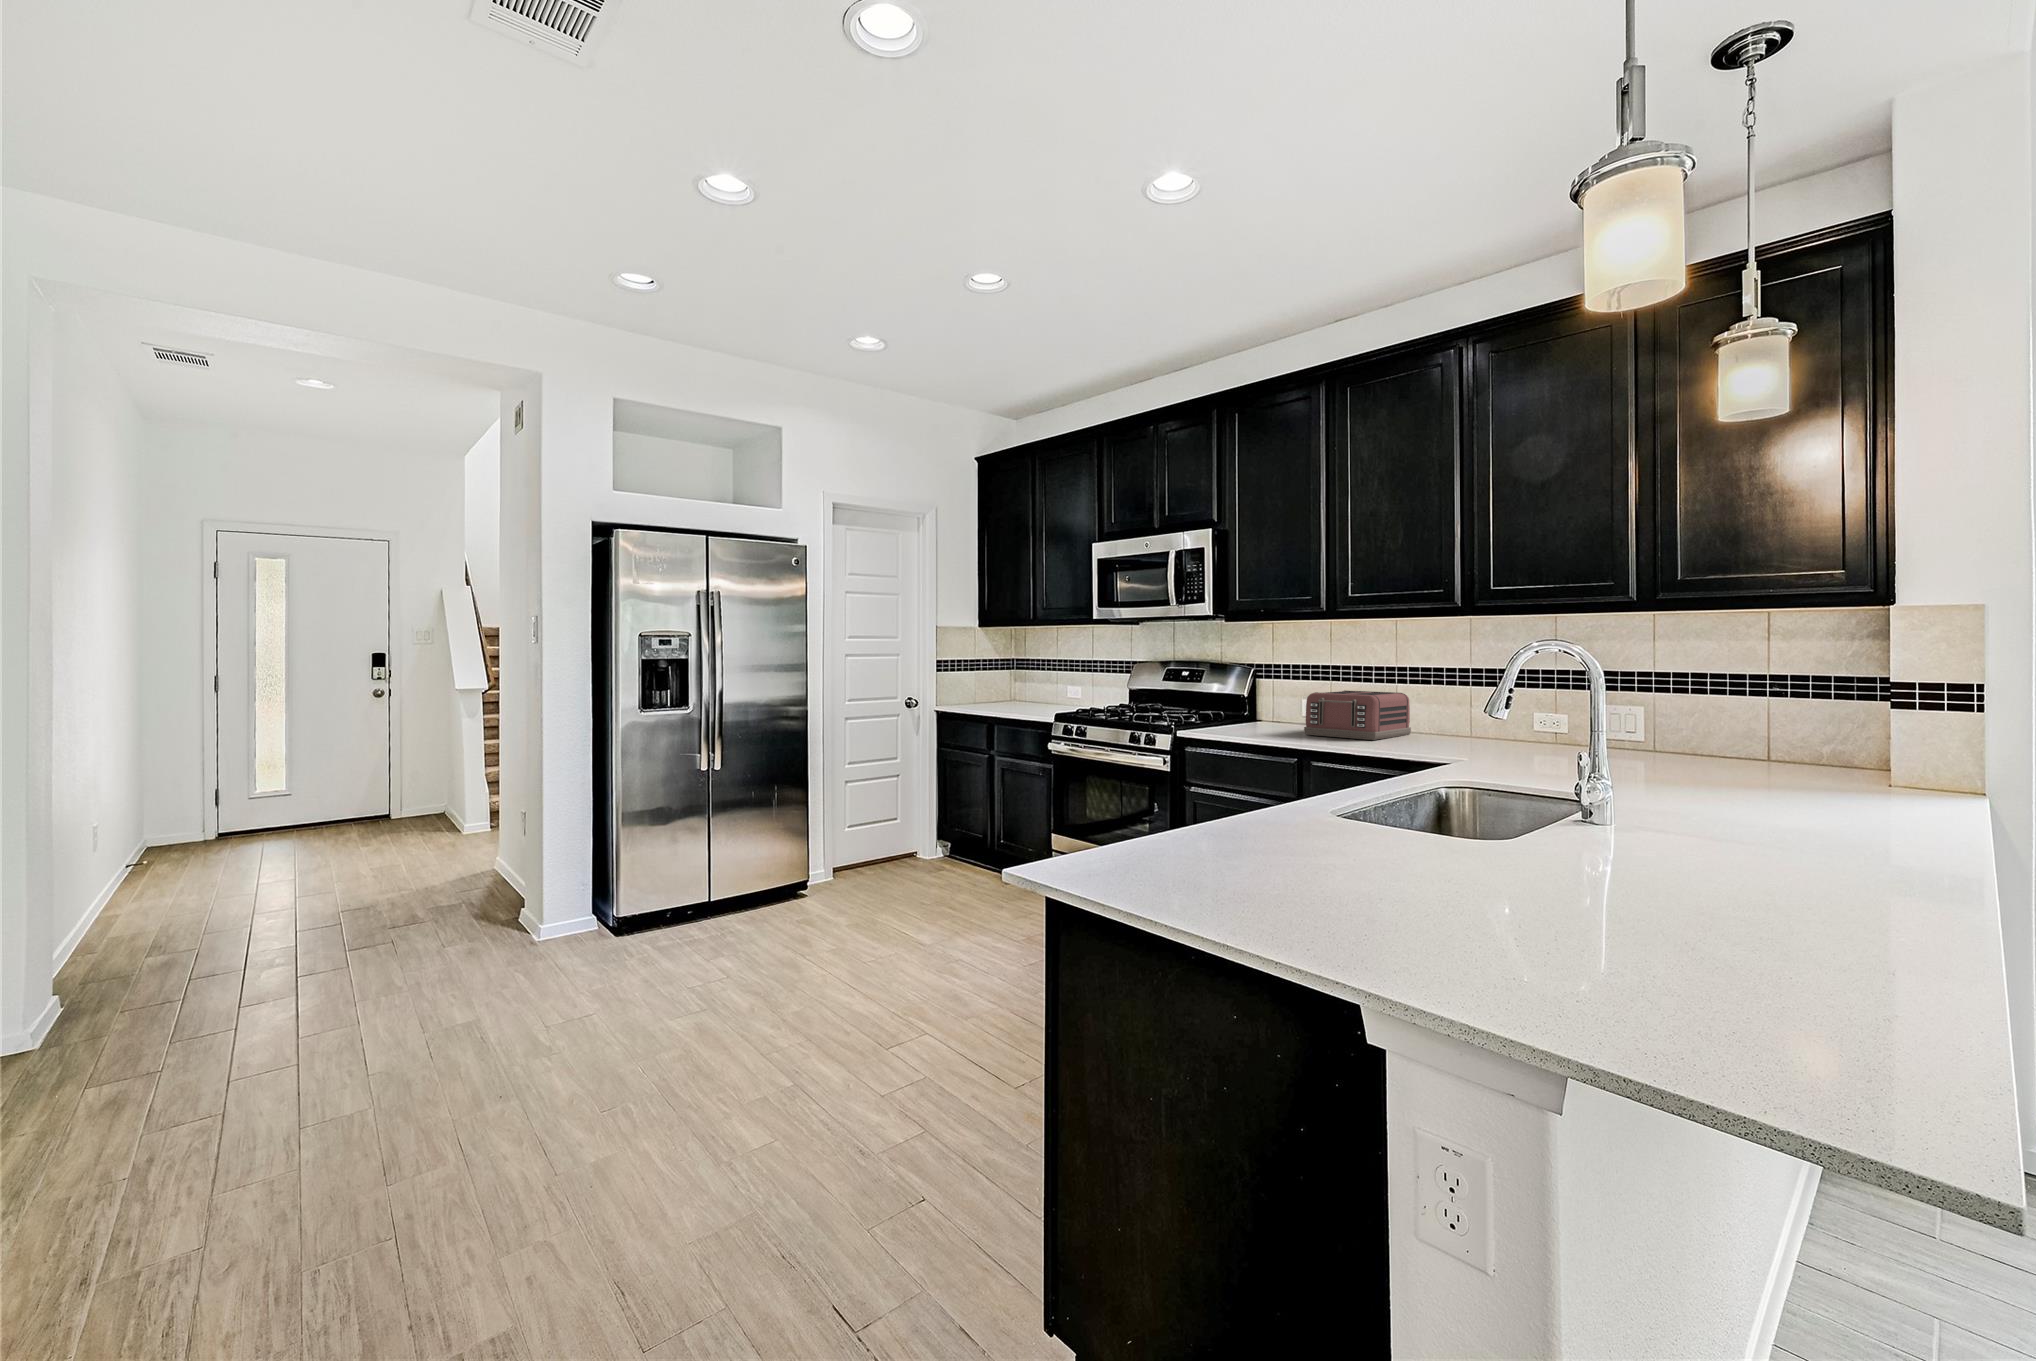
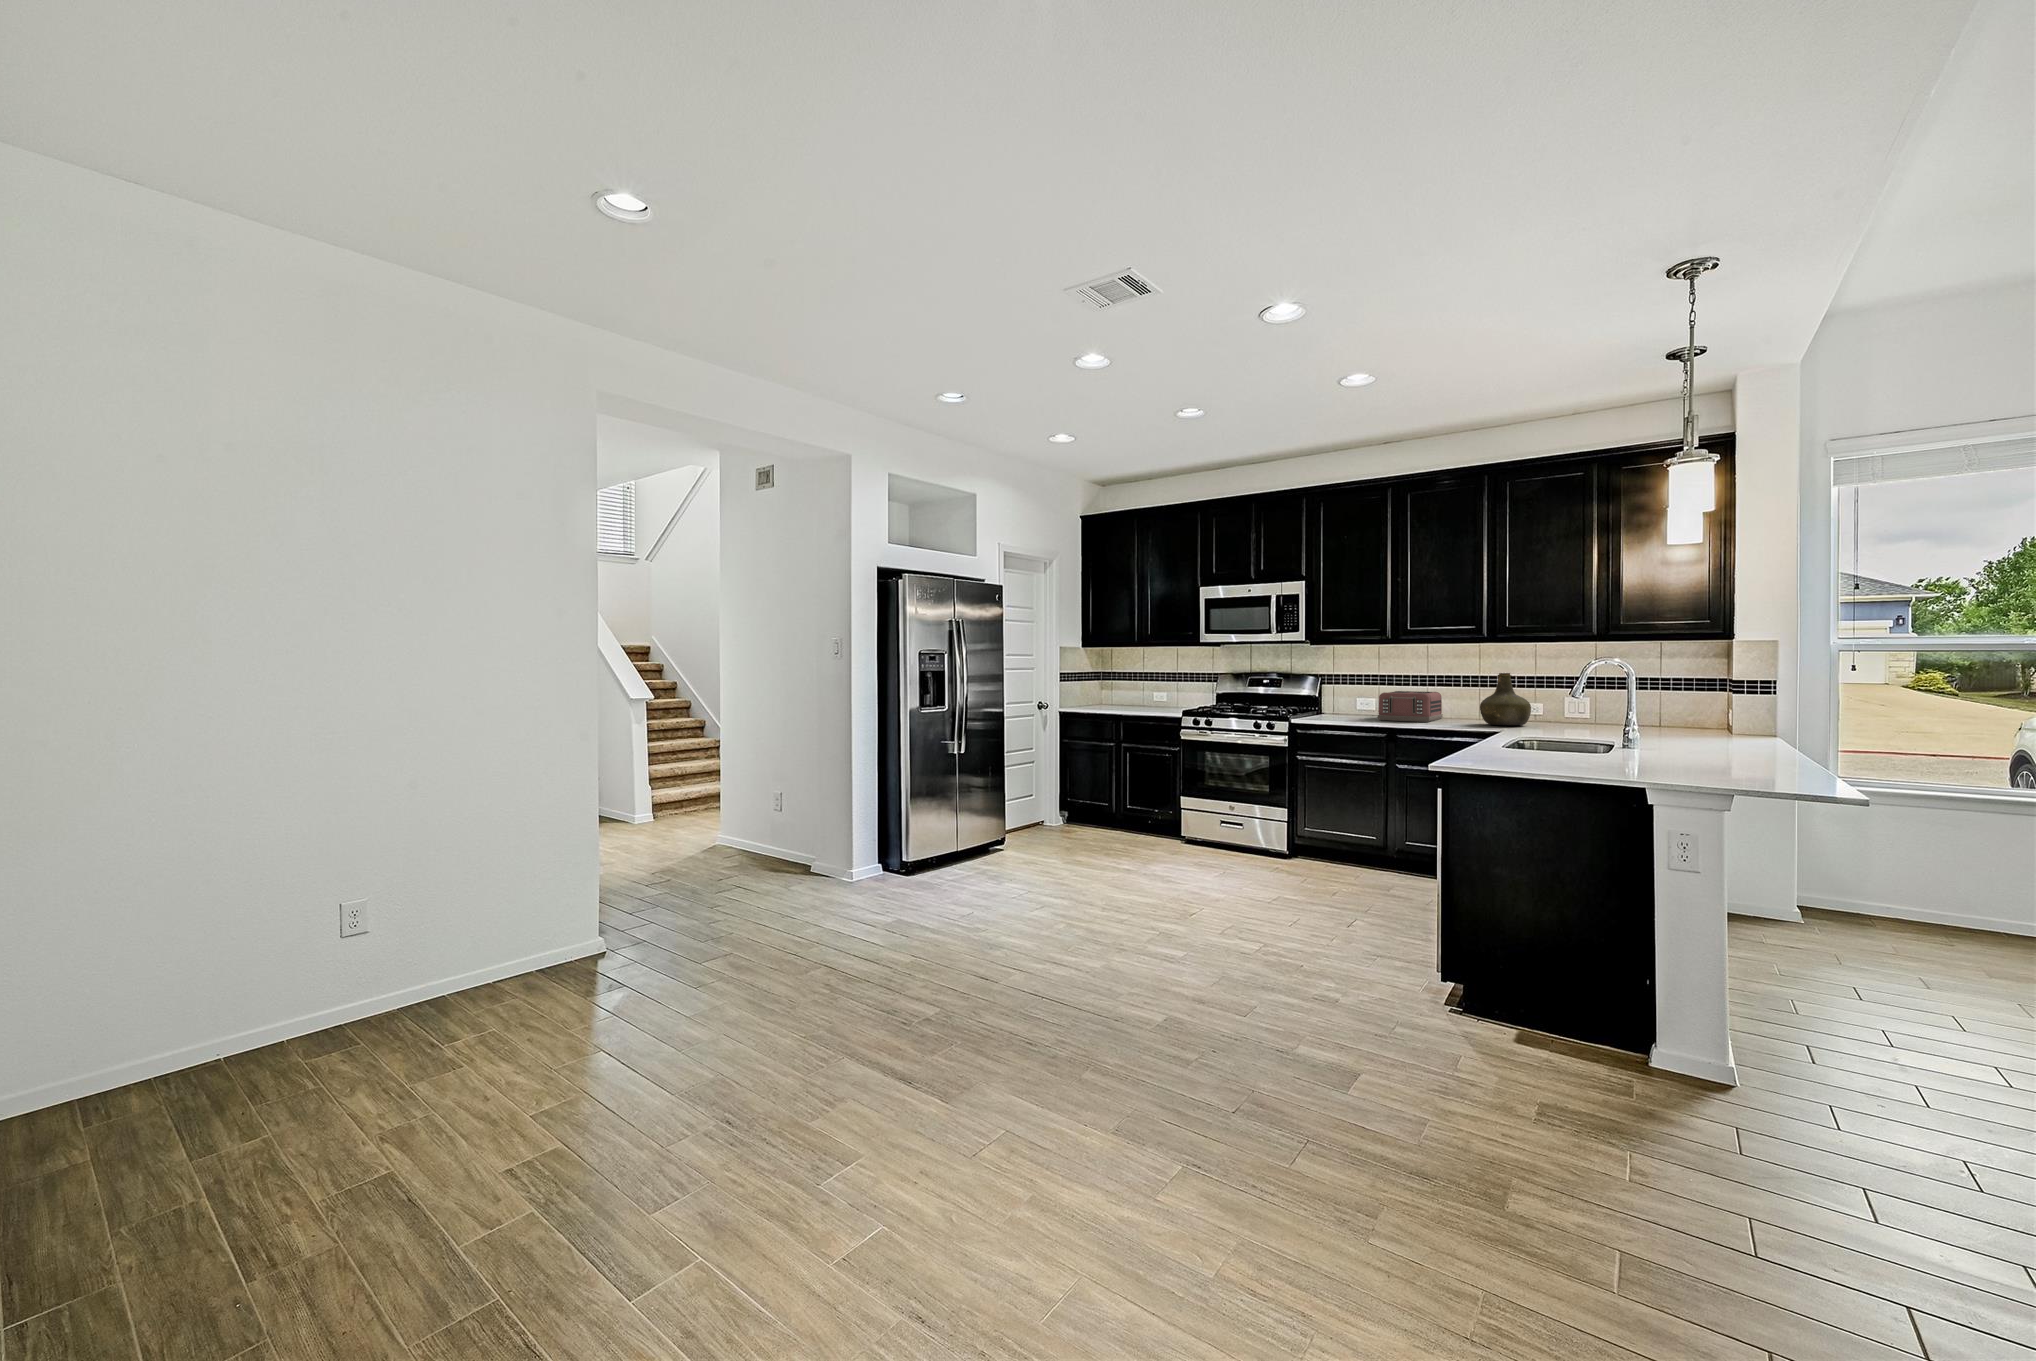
bottle: none [1447,664,1530,750] -> present [1480,673,1531,725]

